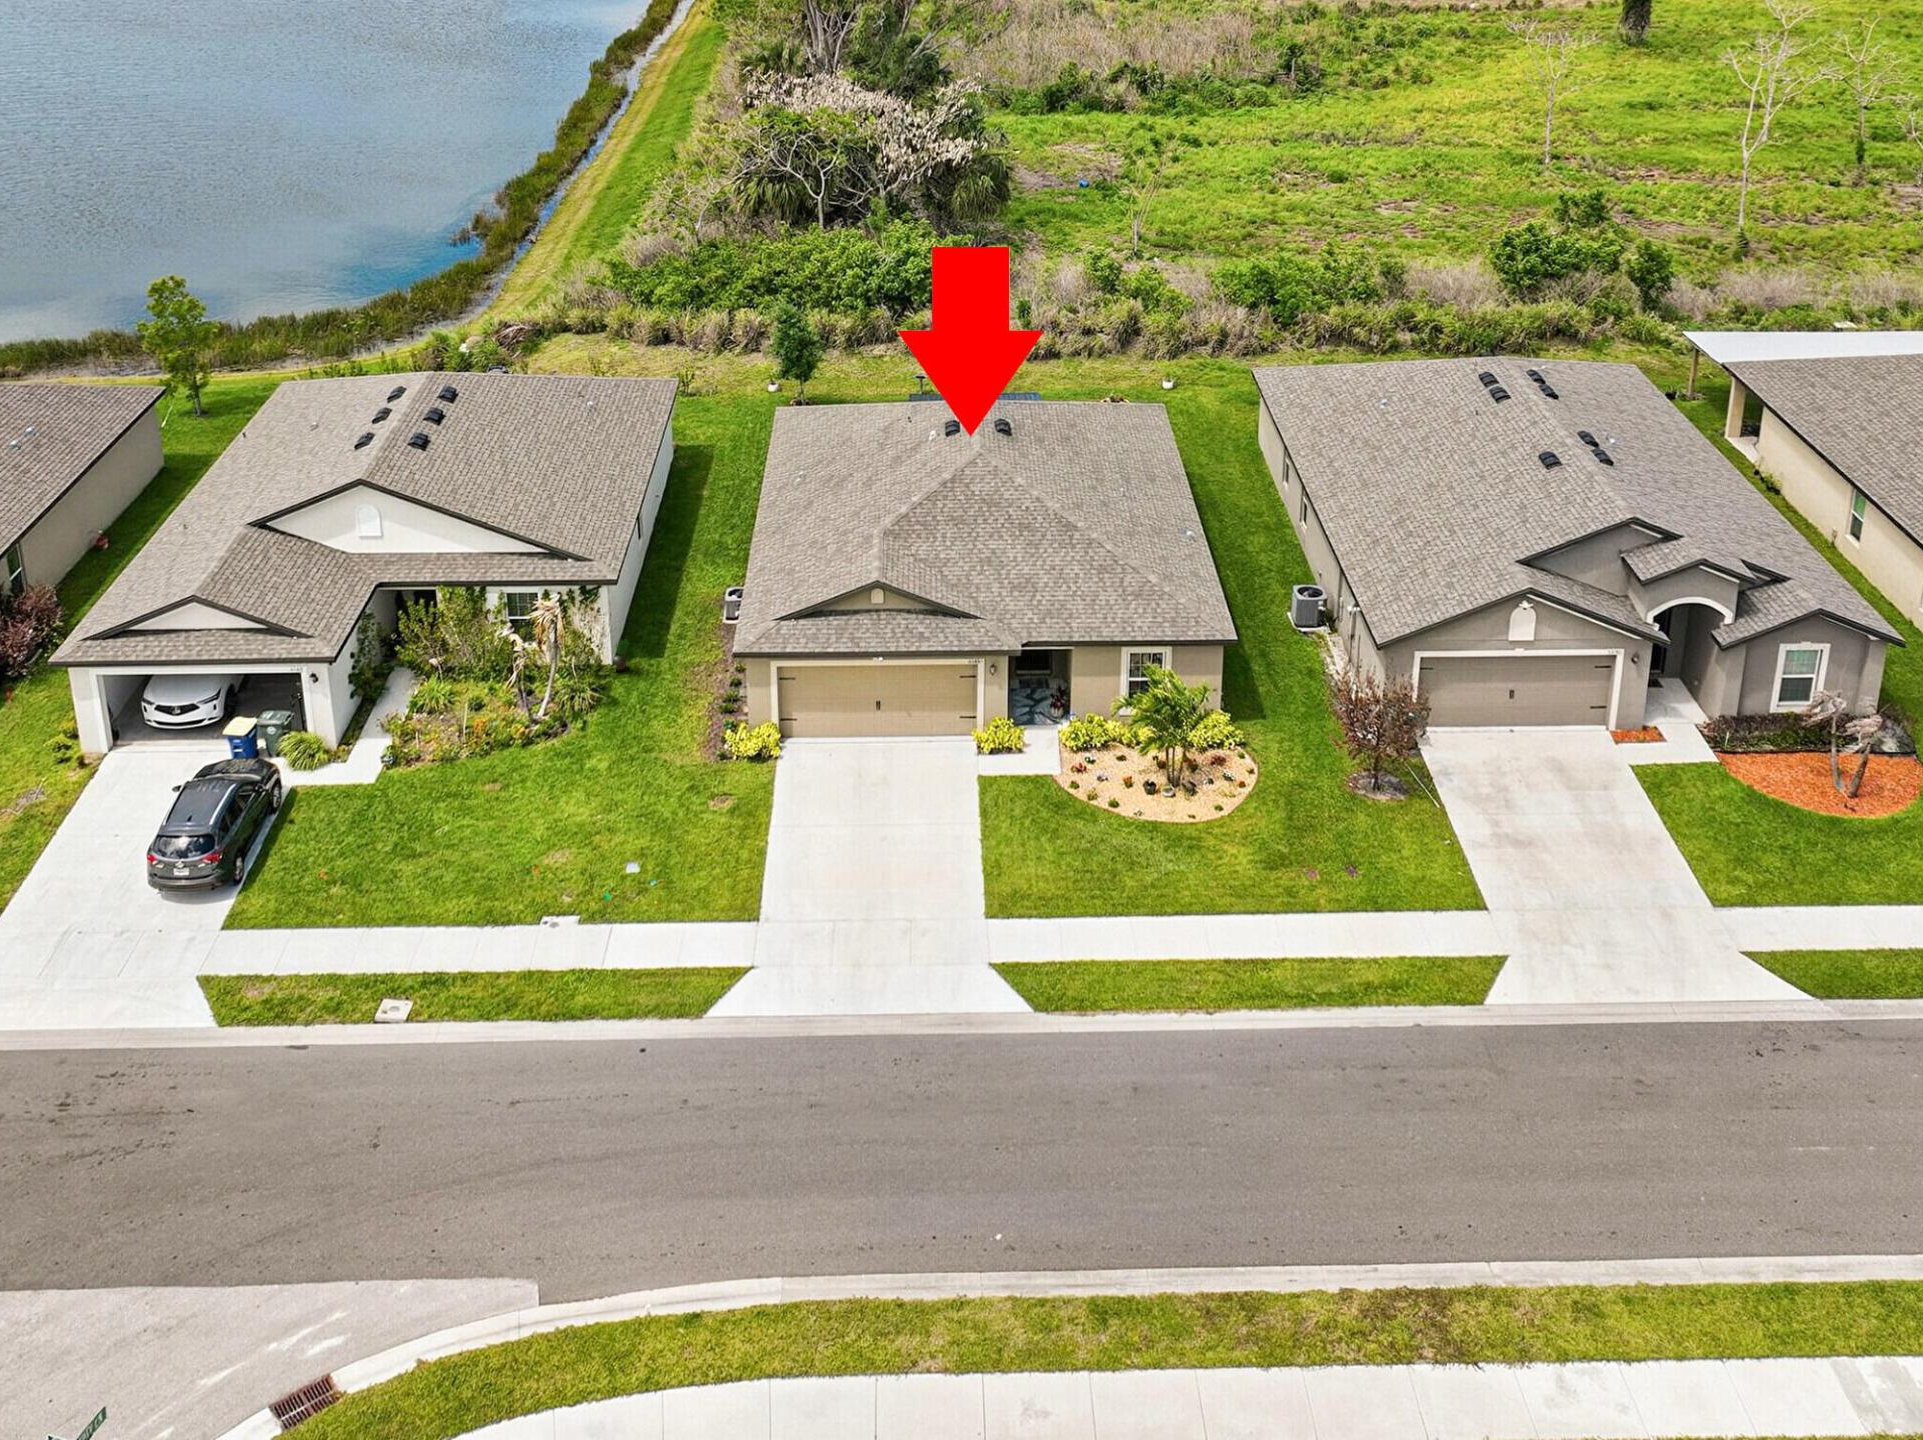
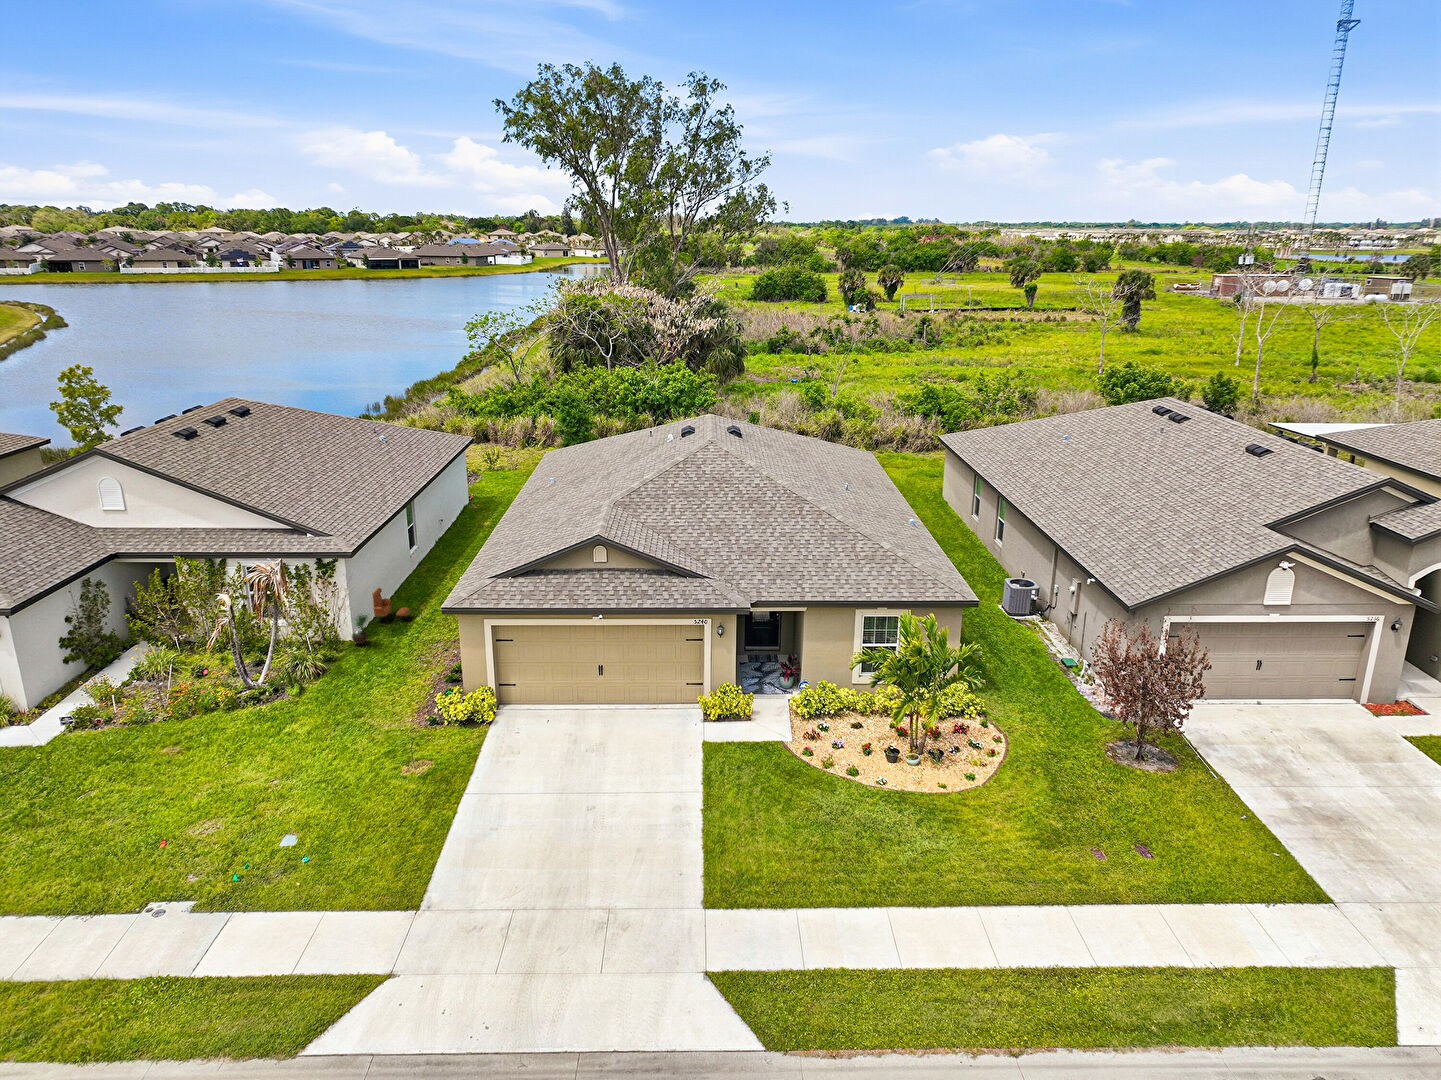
lounge chair: none [623,605,661,643] -> present [372,588,411,623]

